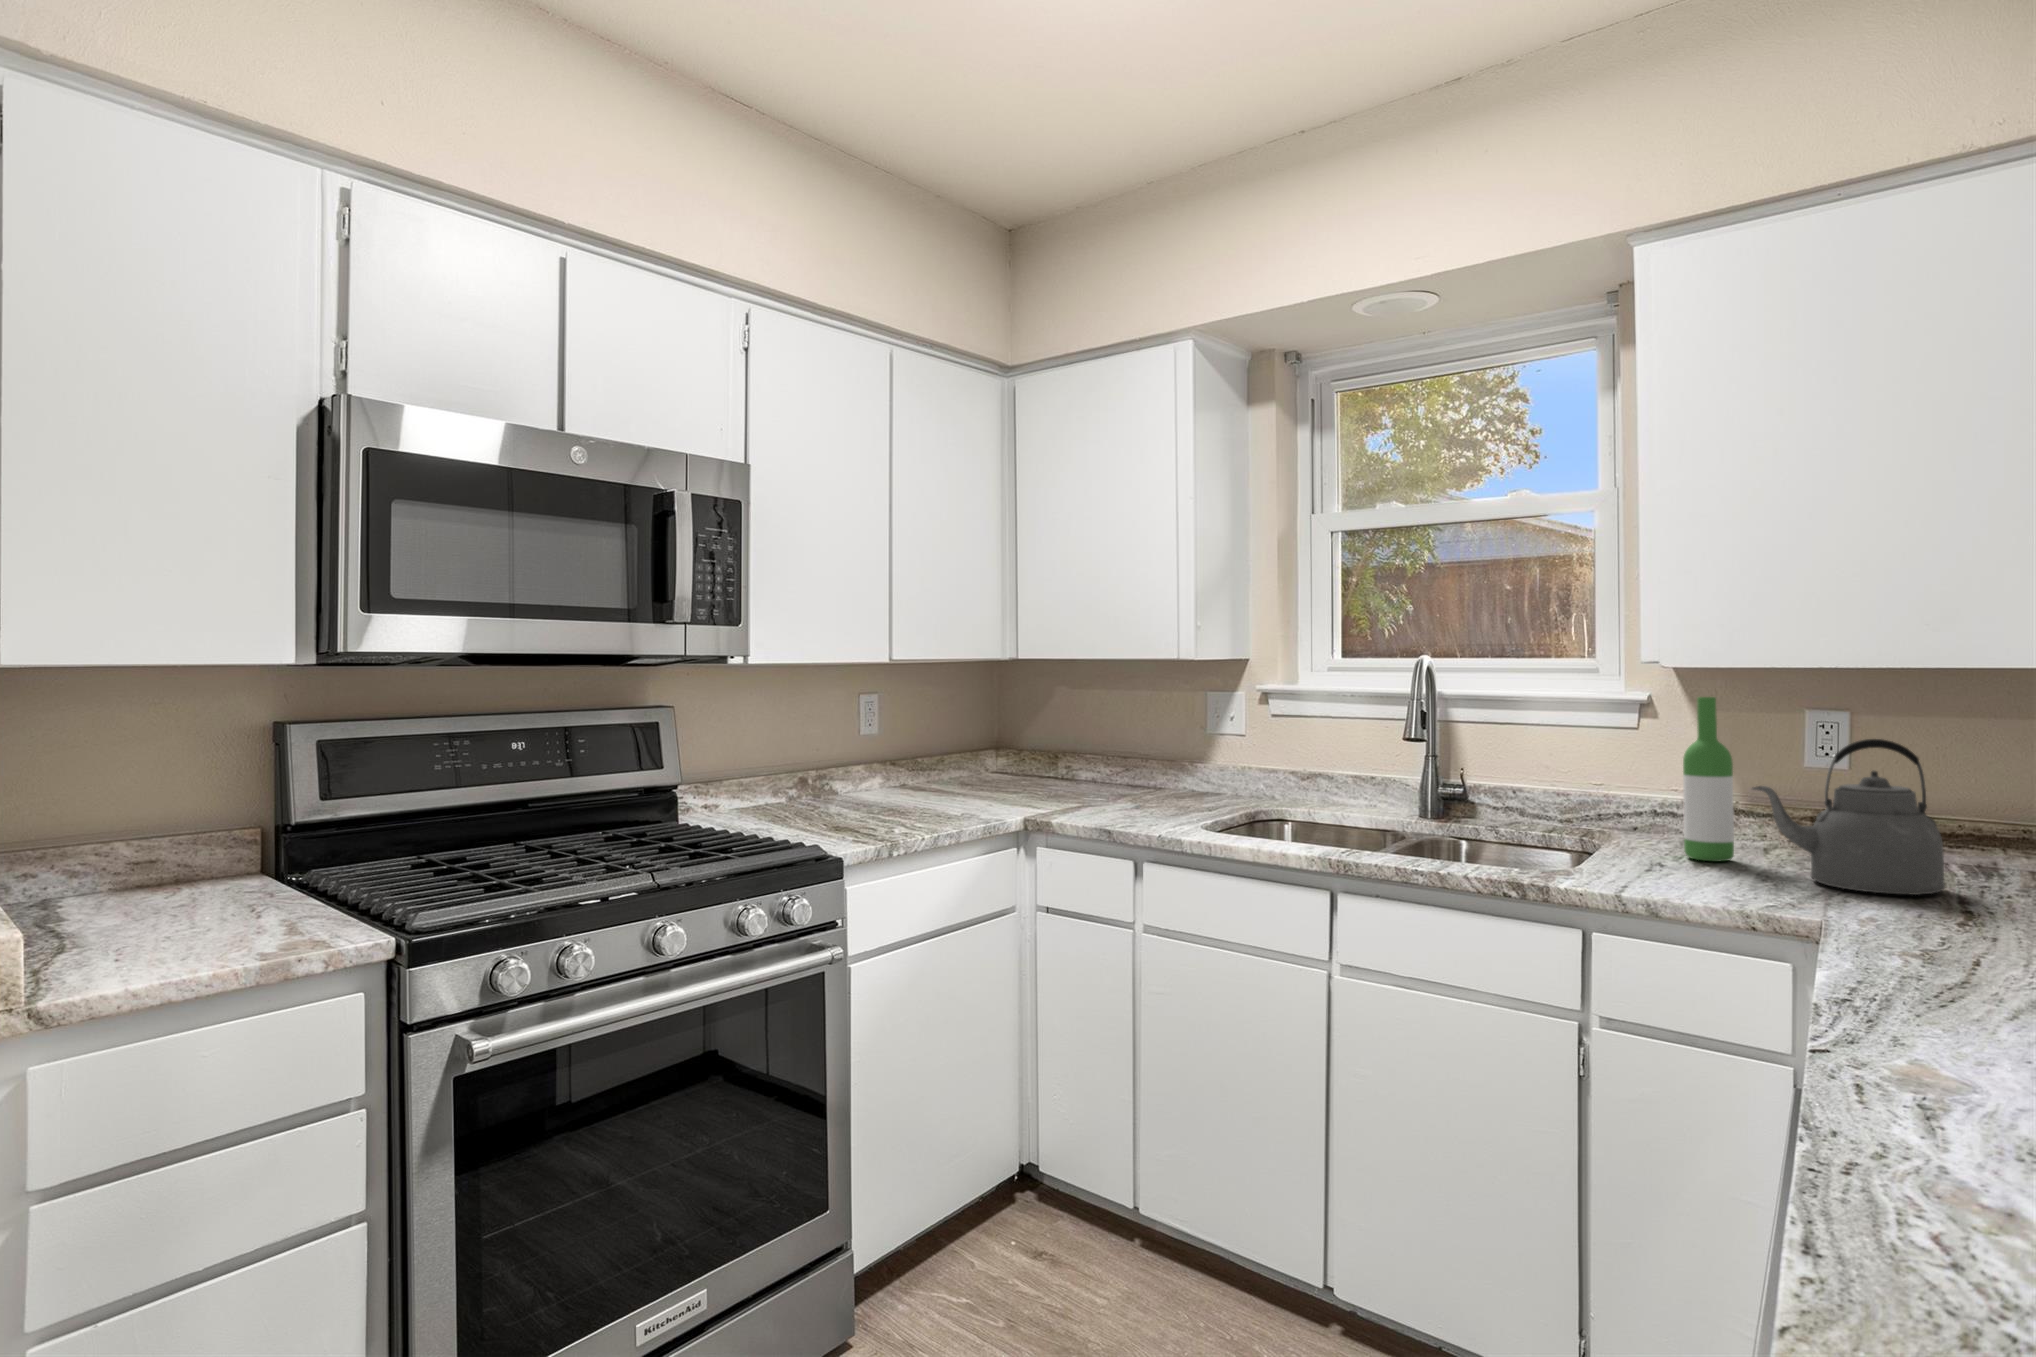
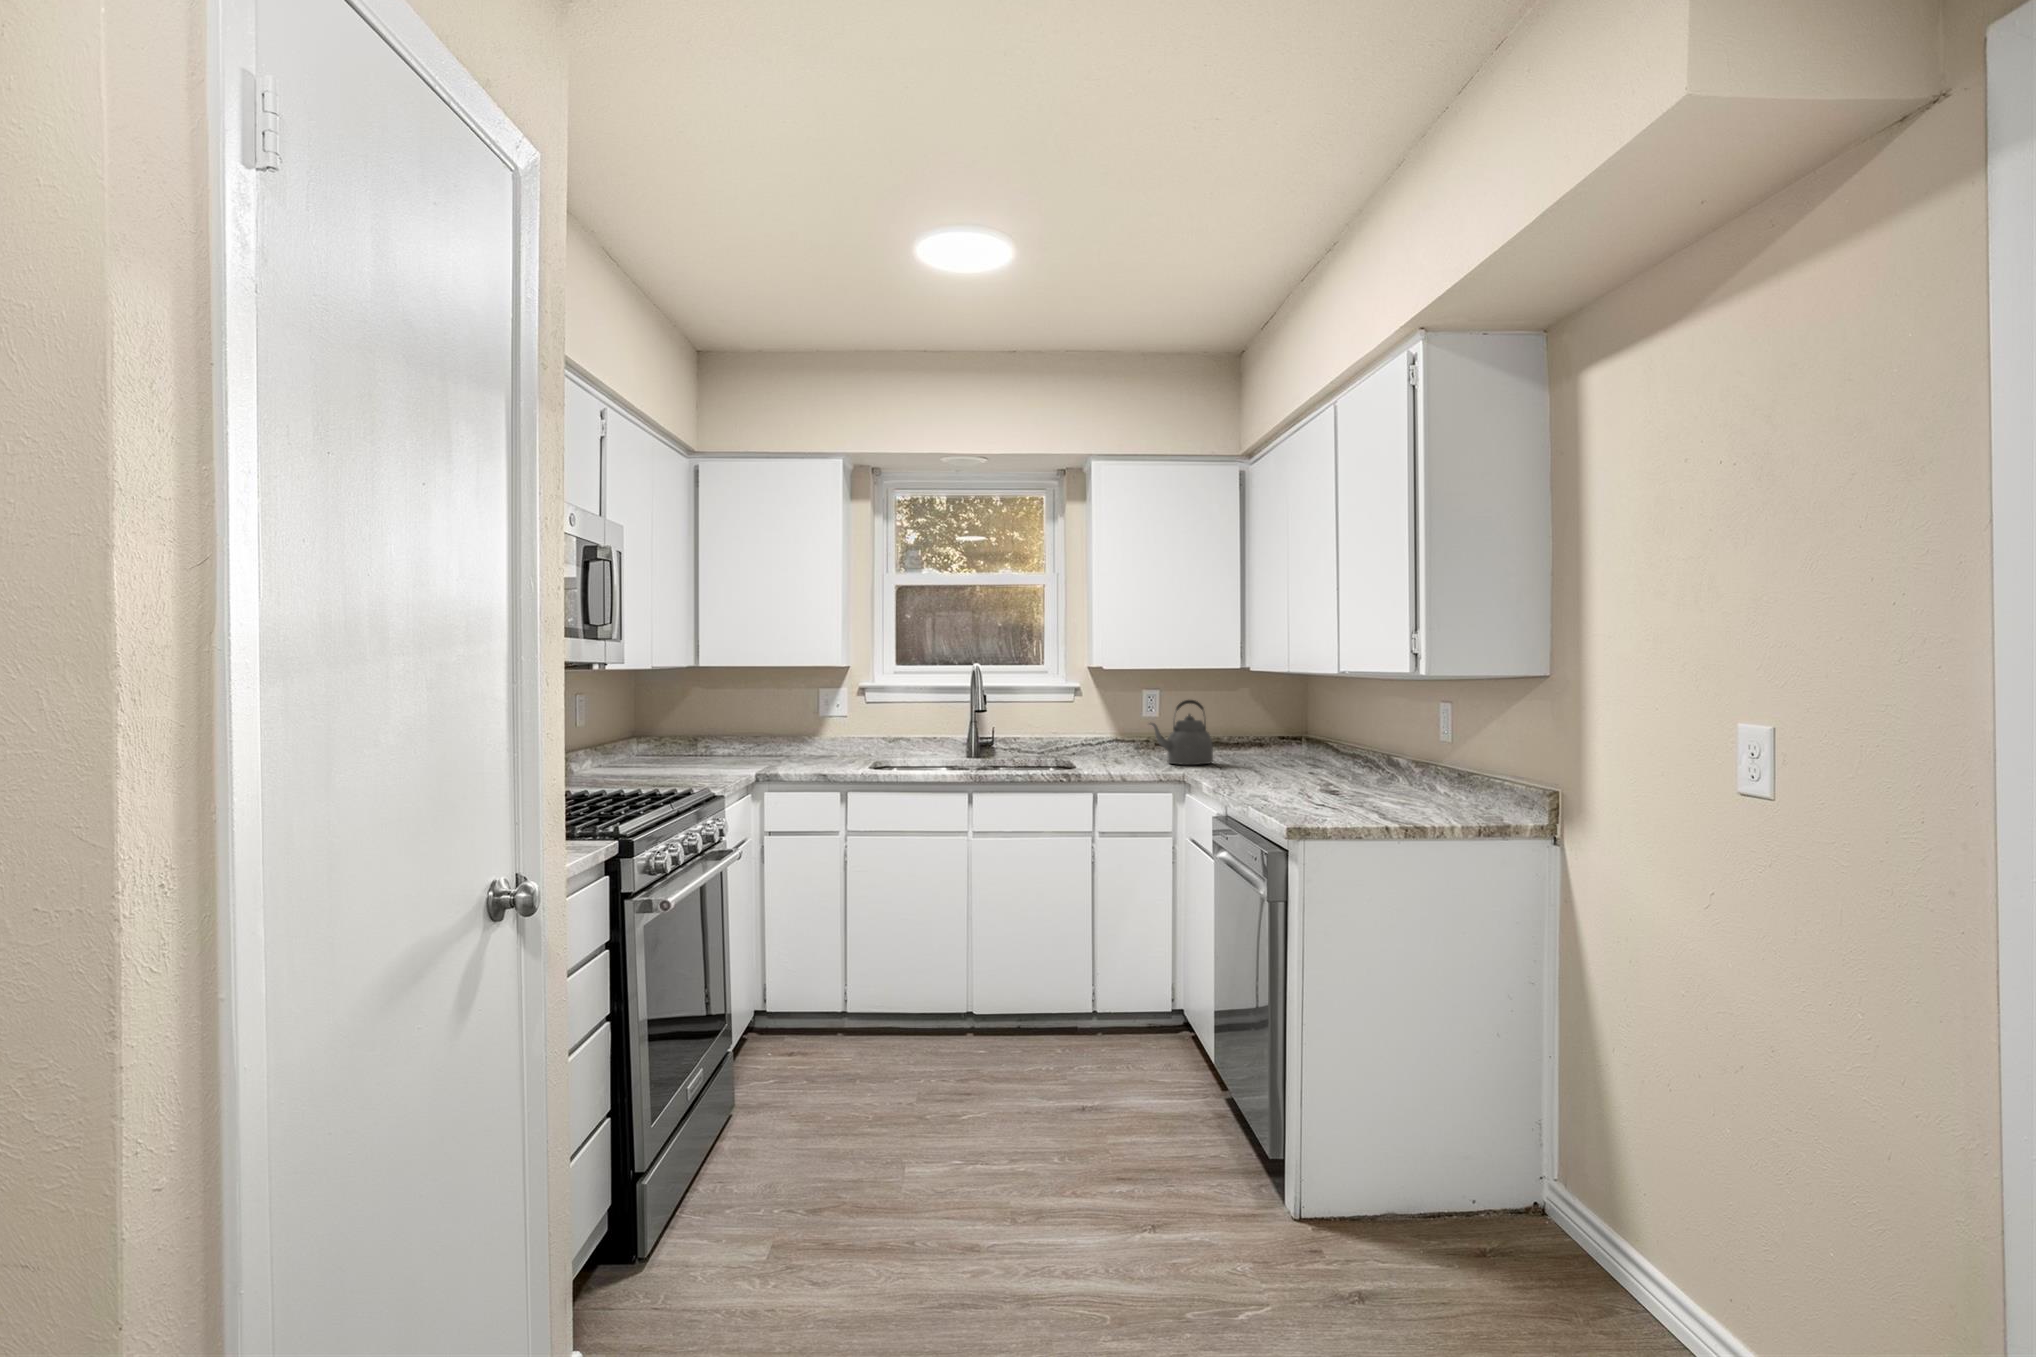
wine bottle: present [1683,697,1734,861] -> none [1112,683,1133,762]

